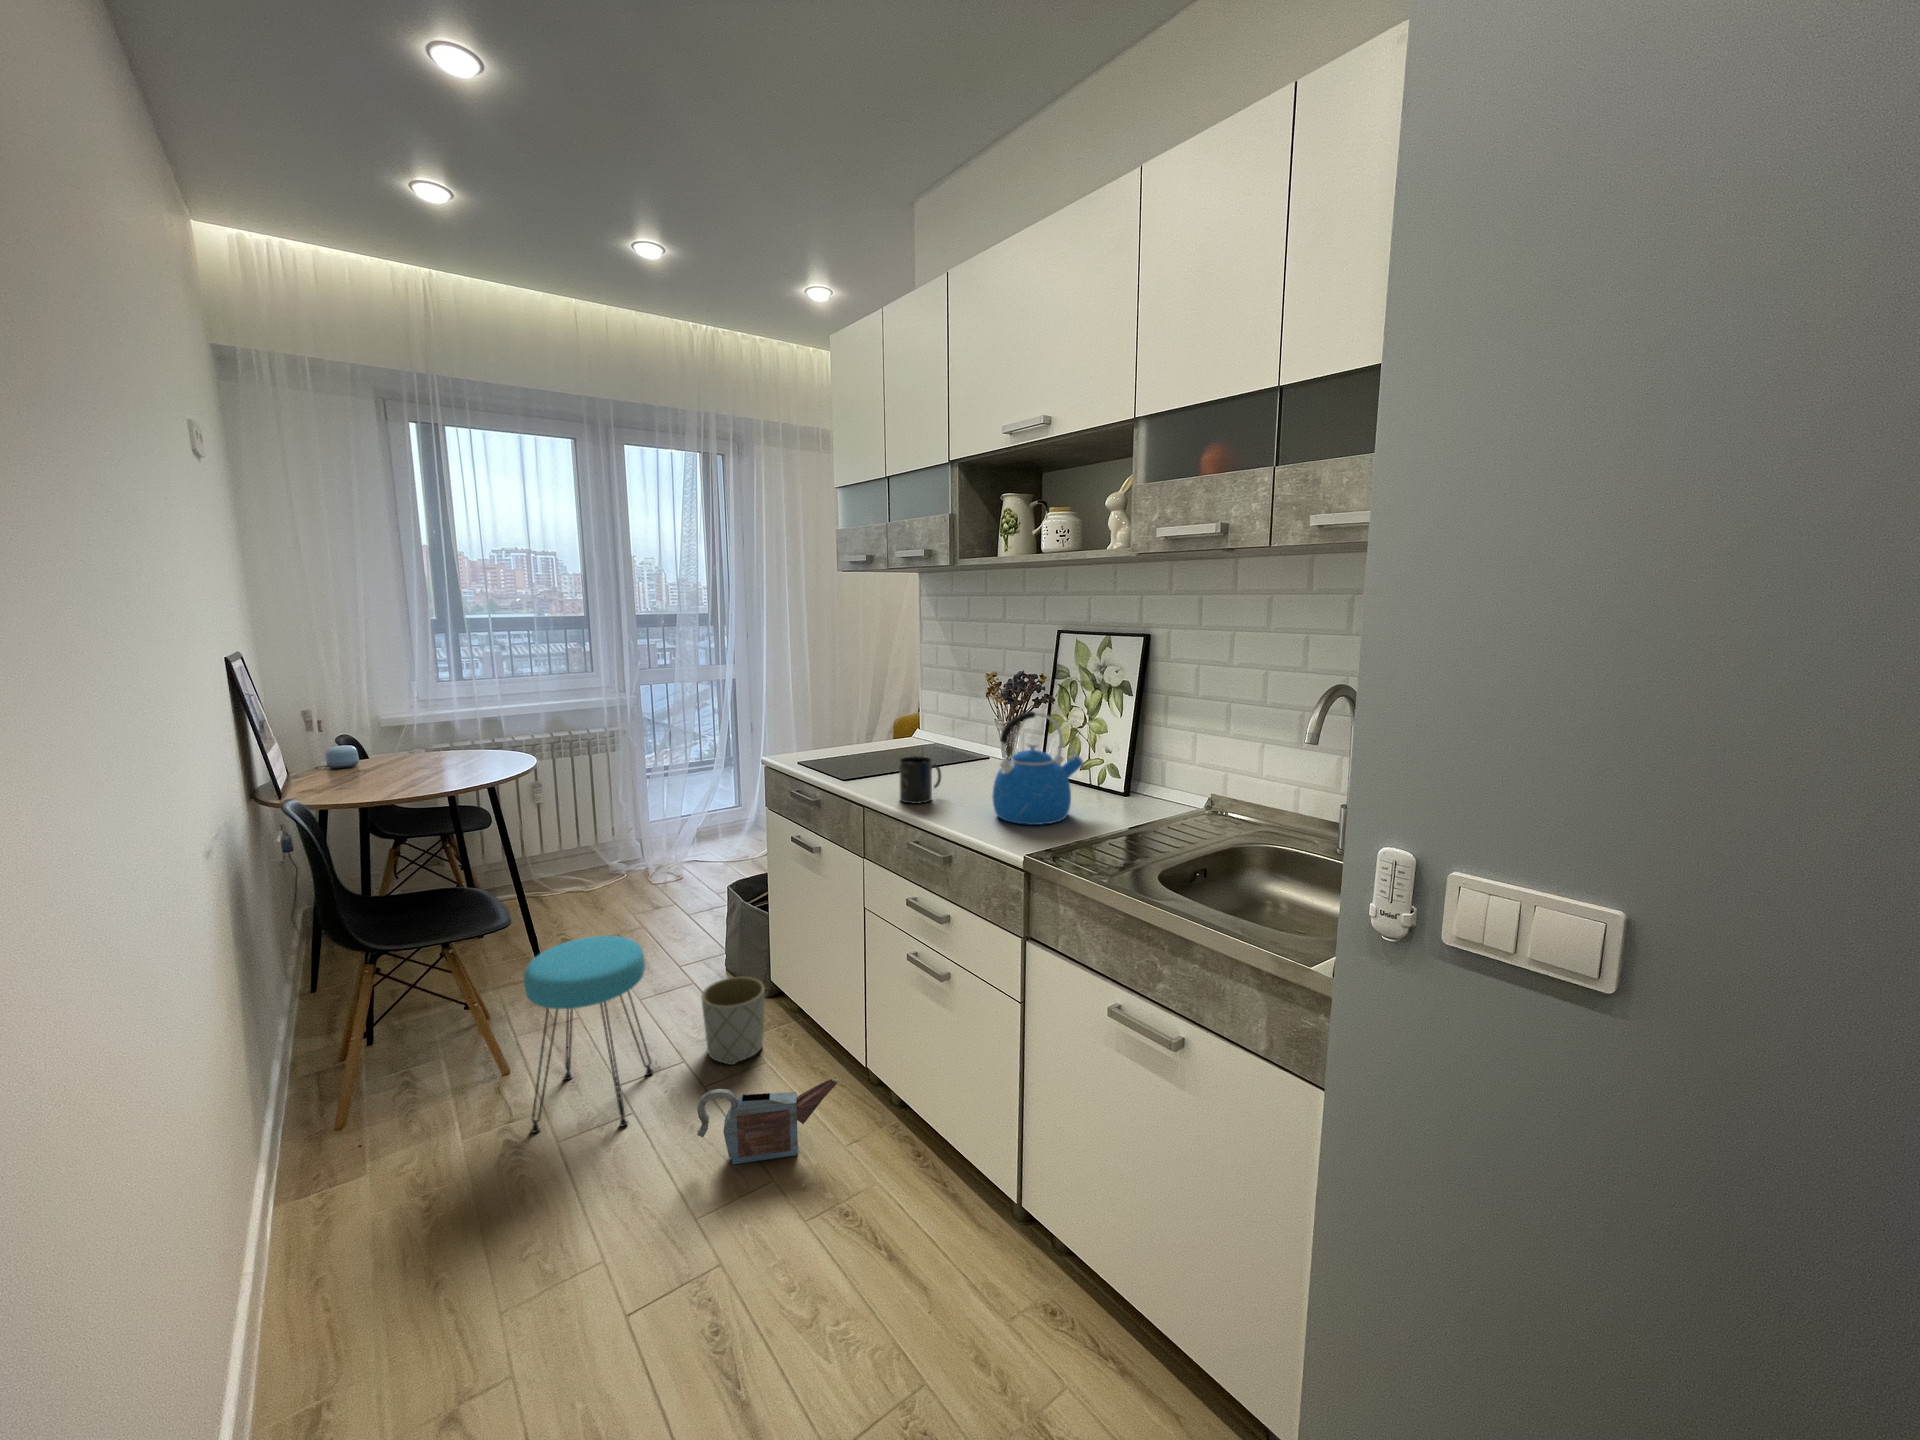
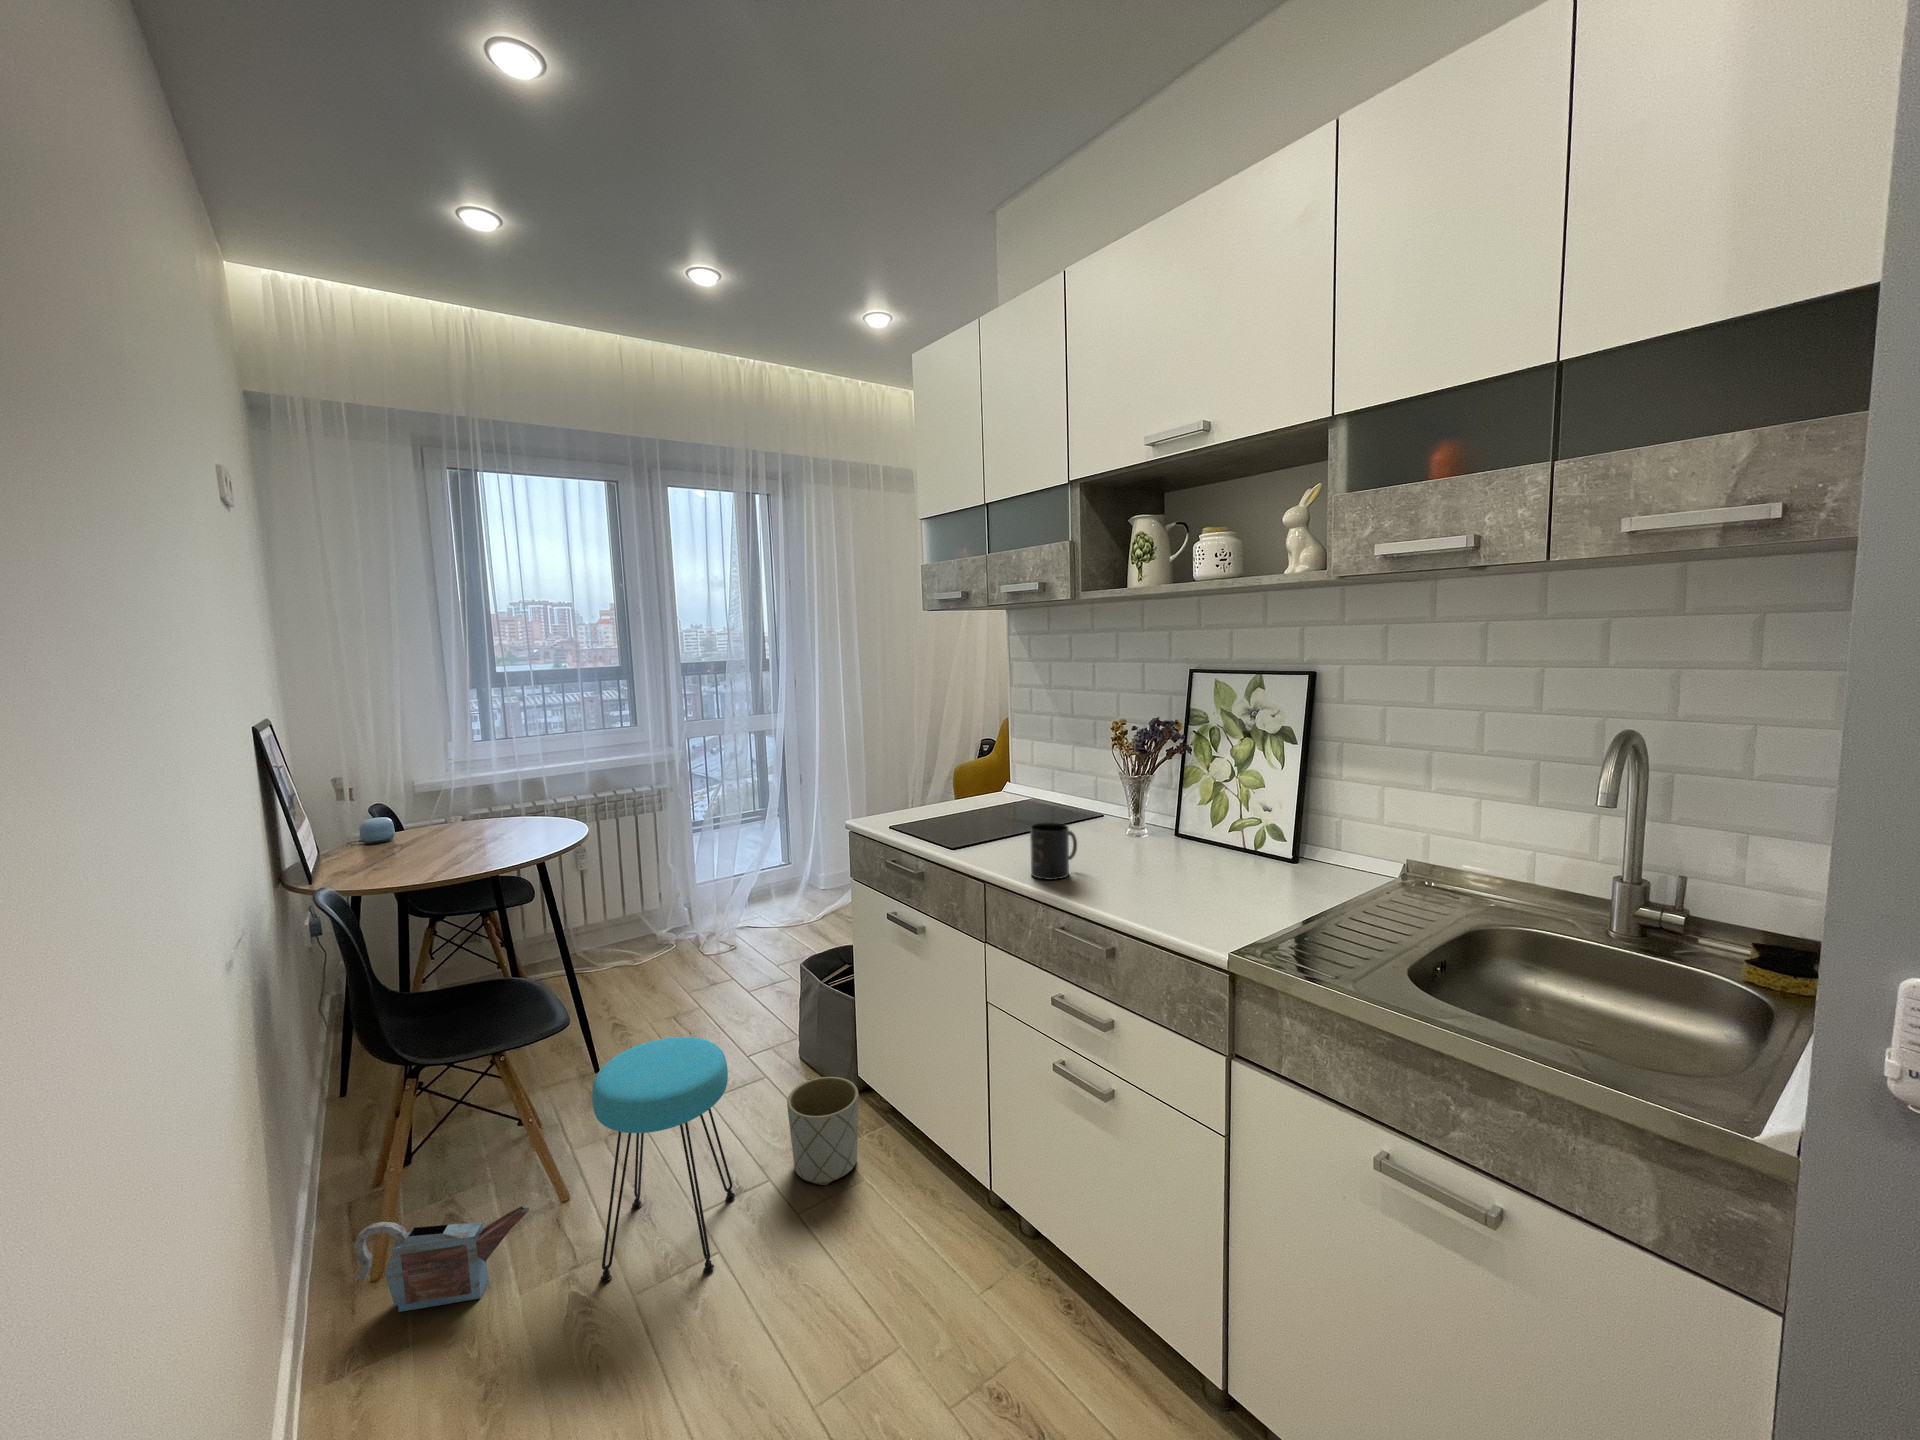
kettle: present [993,711,1083,825] -> none [1153,768,1259,907]
watering can: present [697,1079,837,1164] -> present [354,1206,529,1312]

